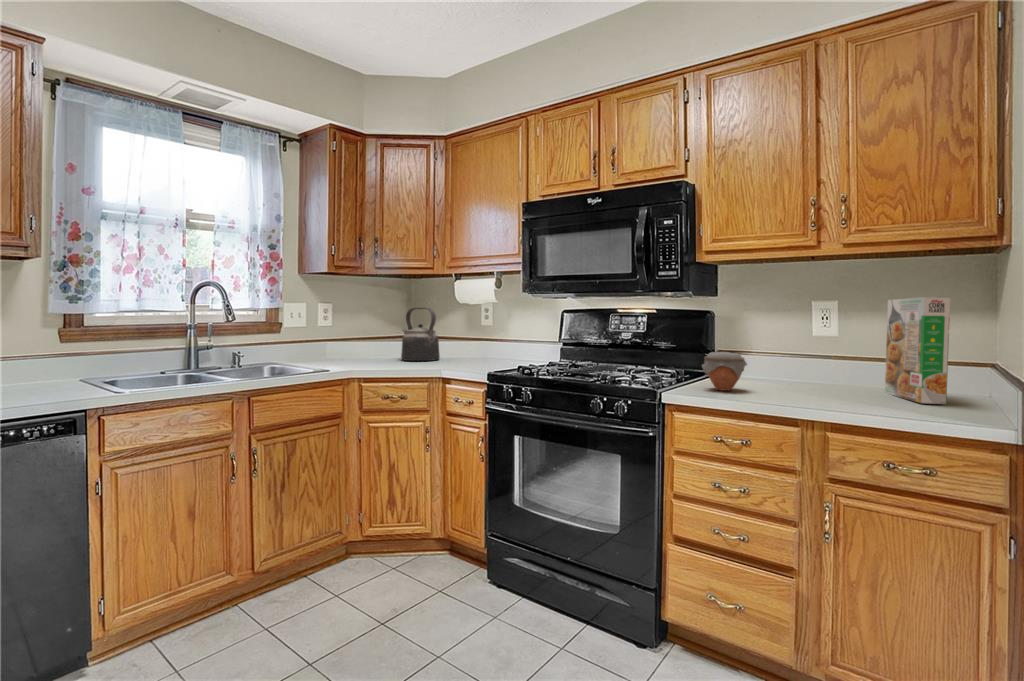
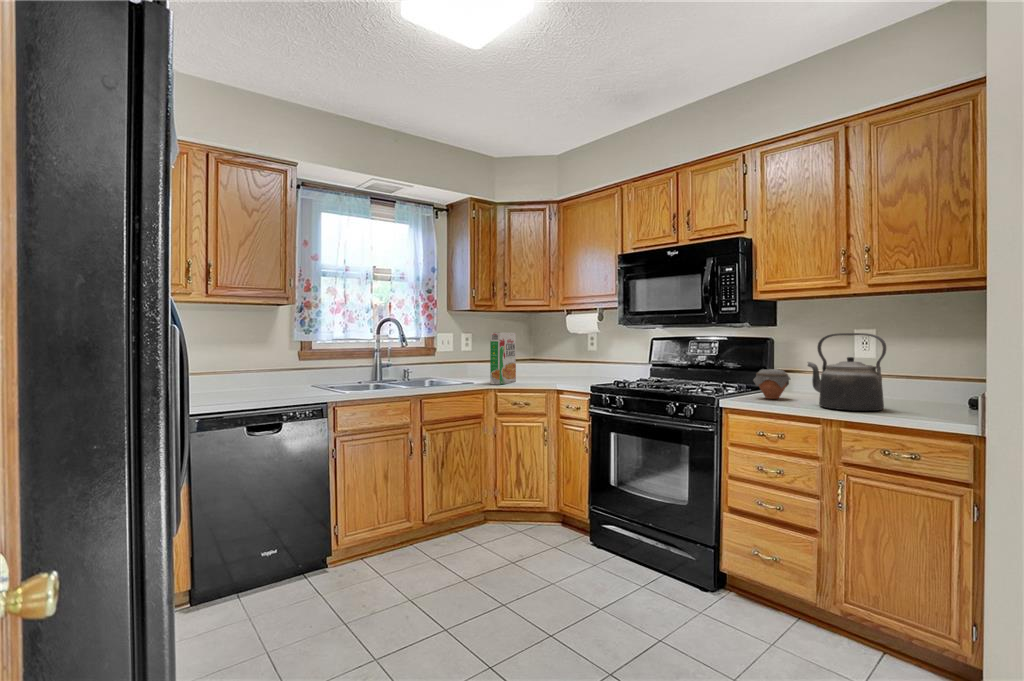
cereal box: present [885,297,950,404] -> present [490,332,516,385]
kettle: present [401,308,440,361] -> present [808,333,886,411]

